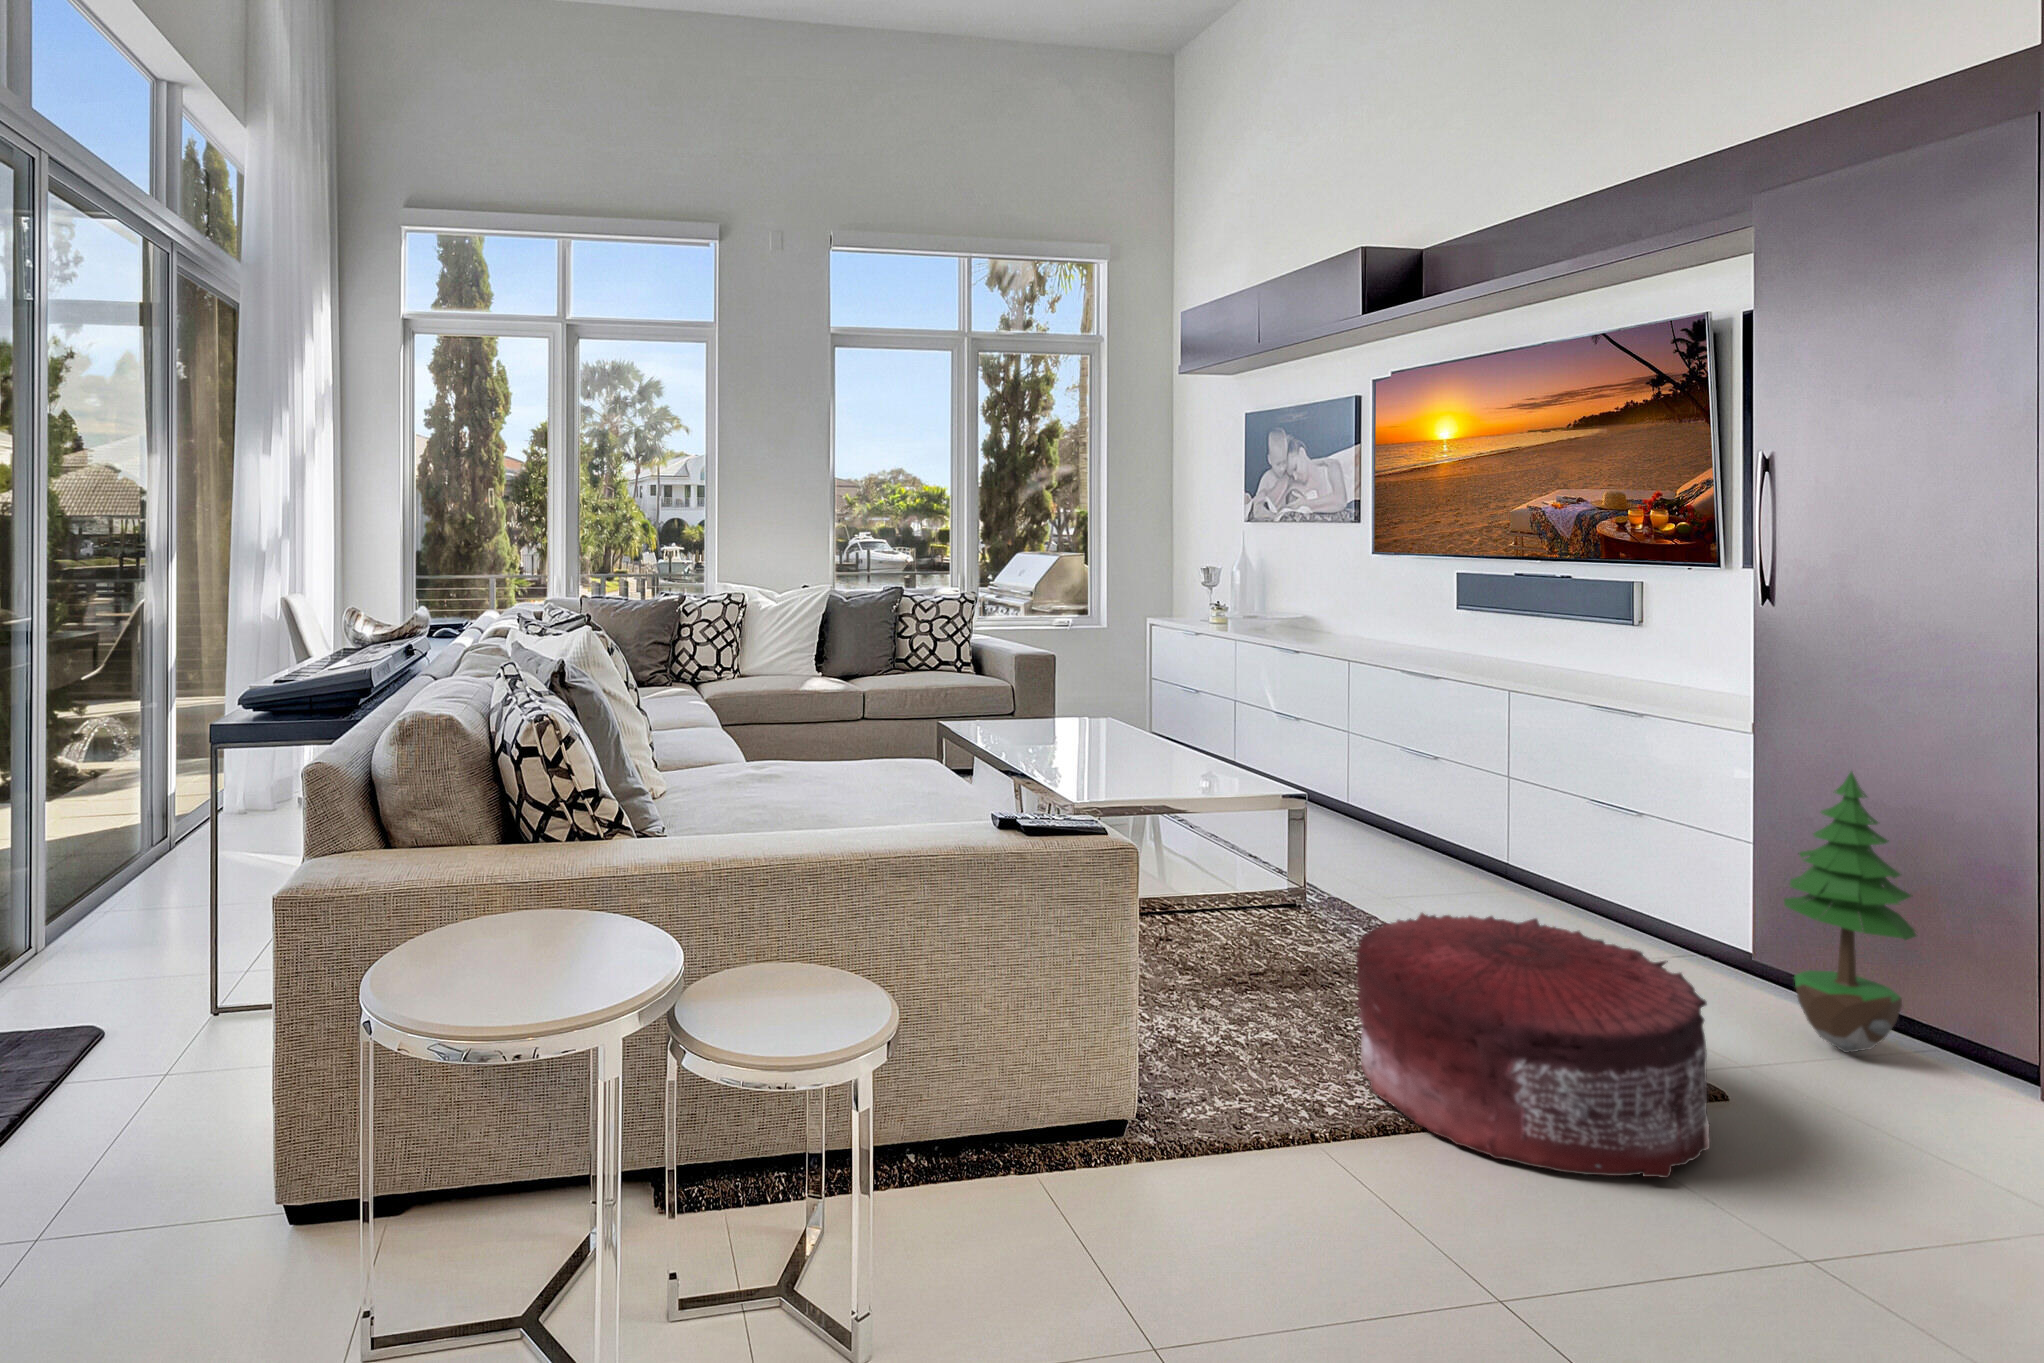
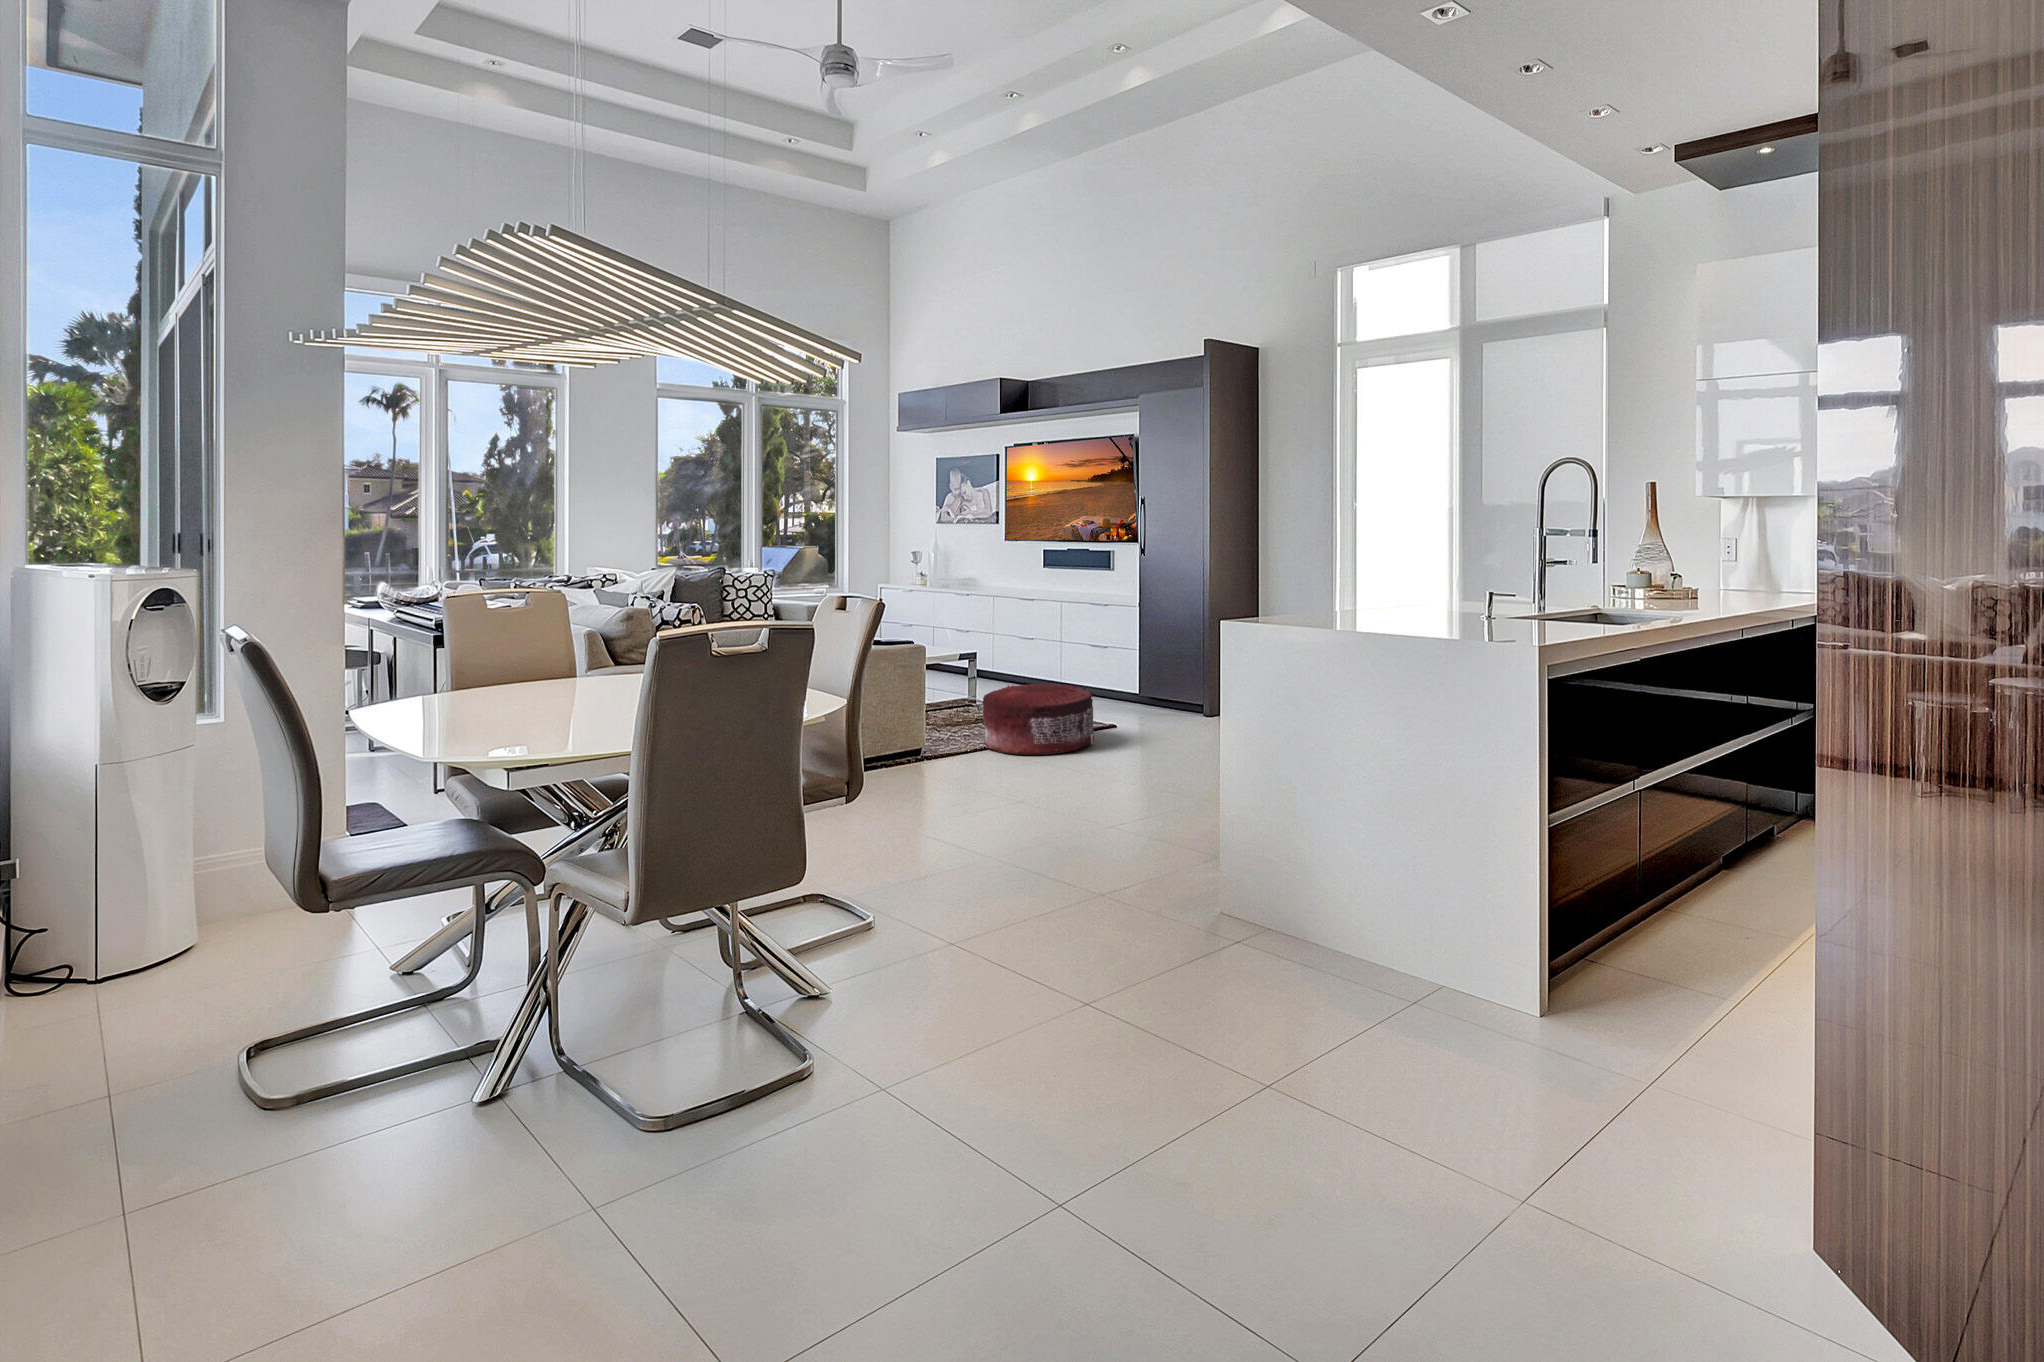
potted tree: present [1784,772,1916,1053] -> none [1133,619,1170,723]

